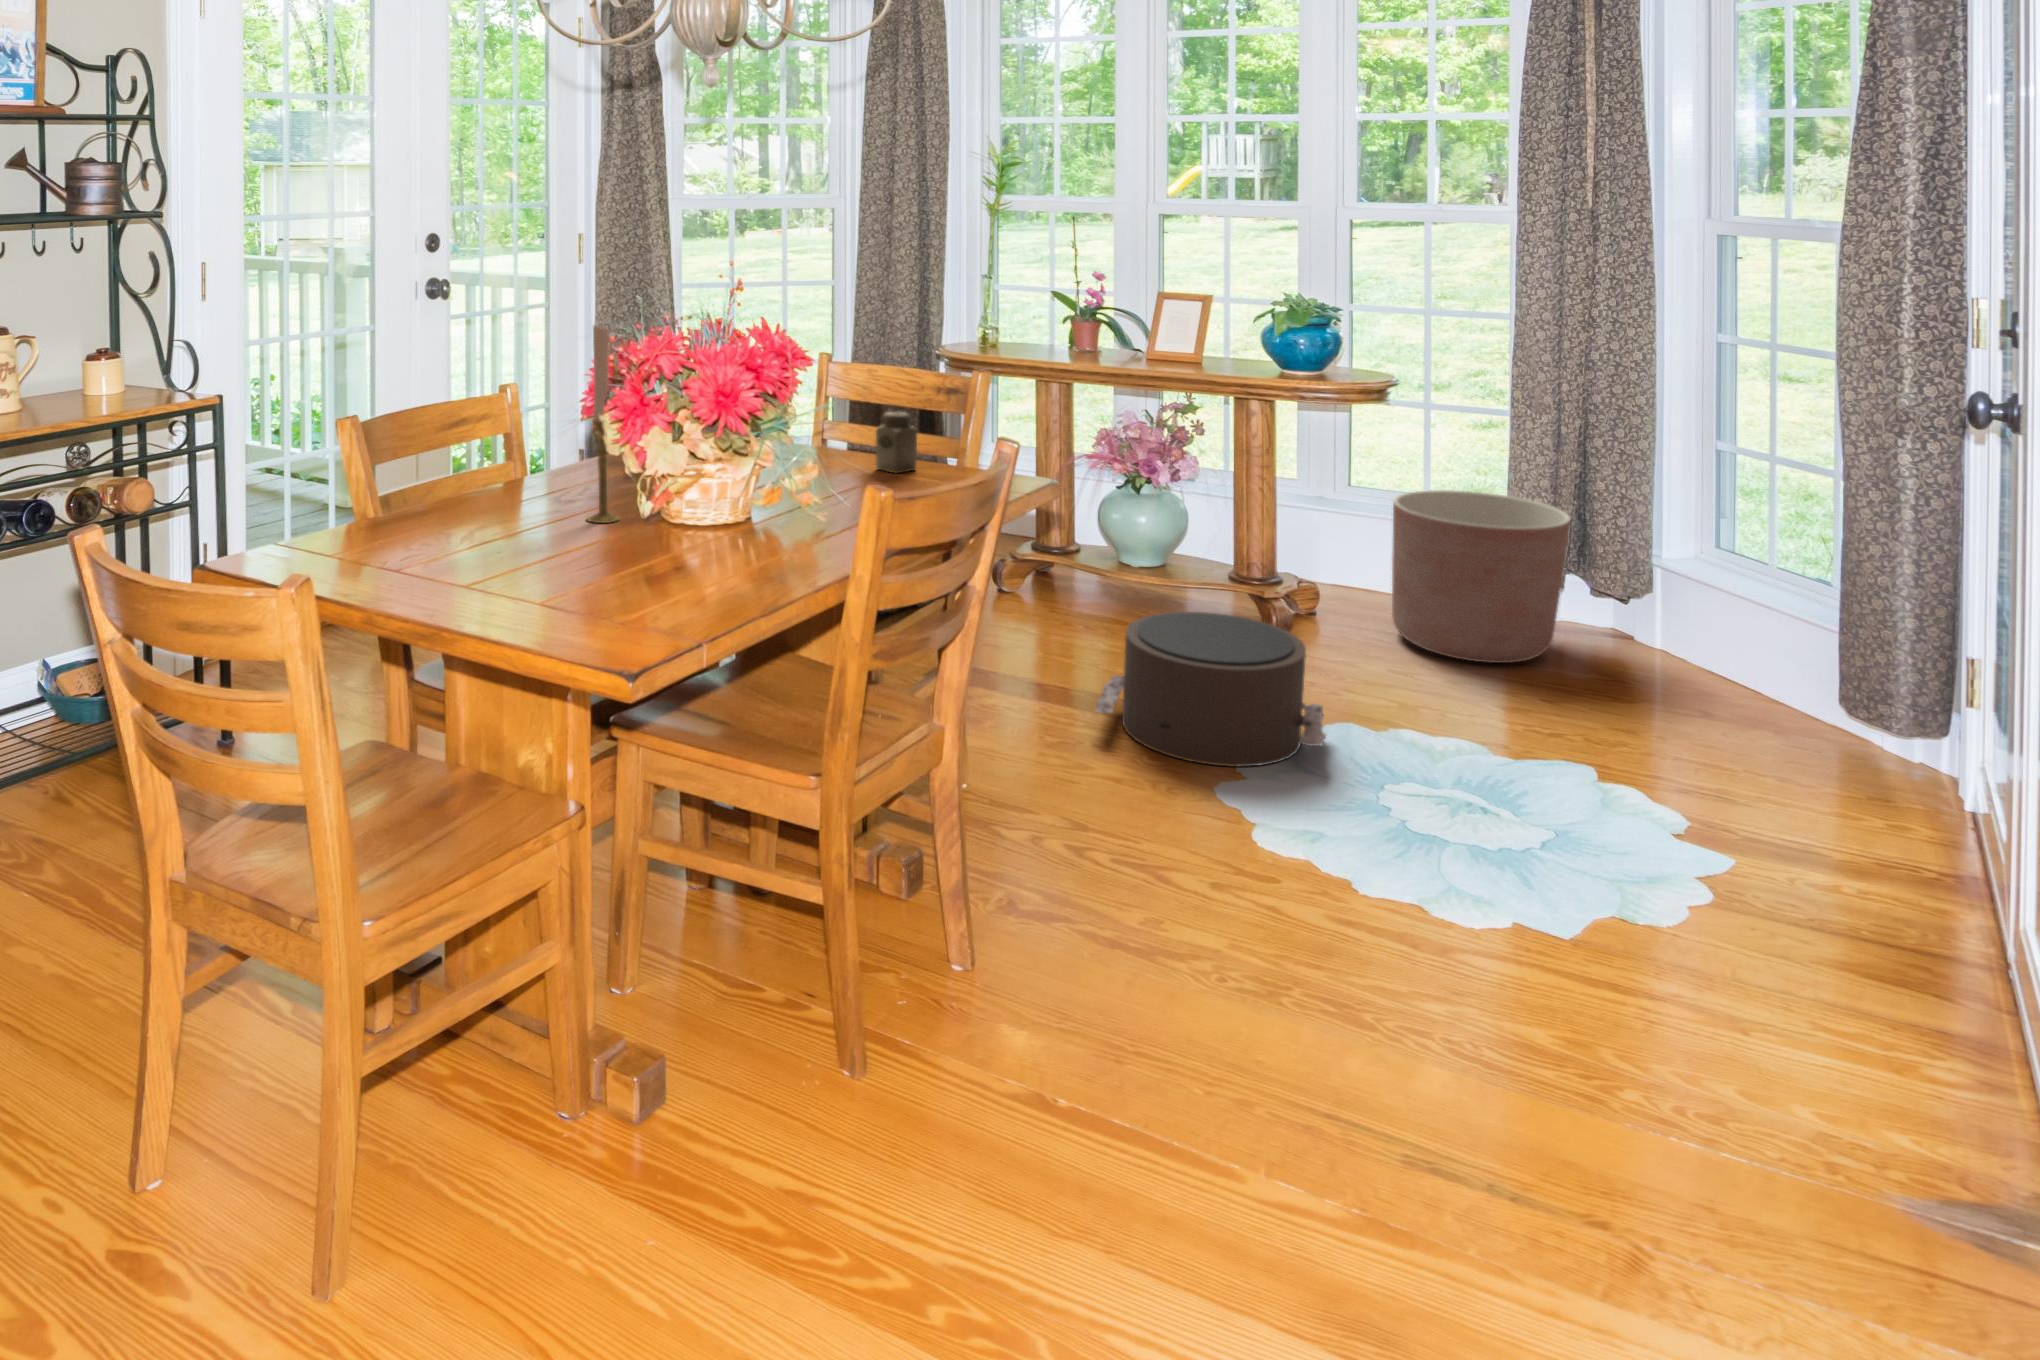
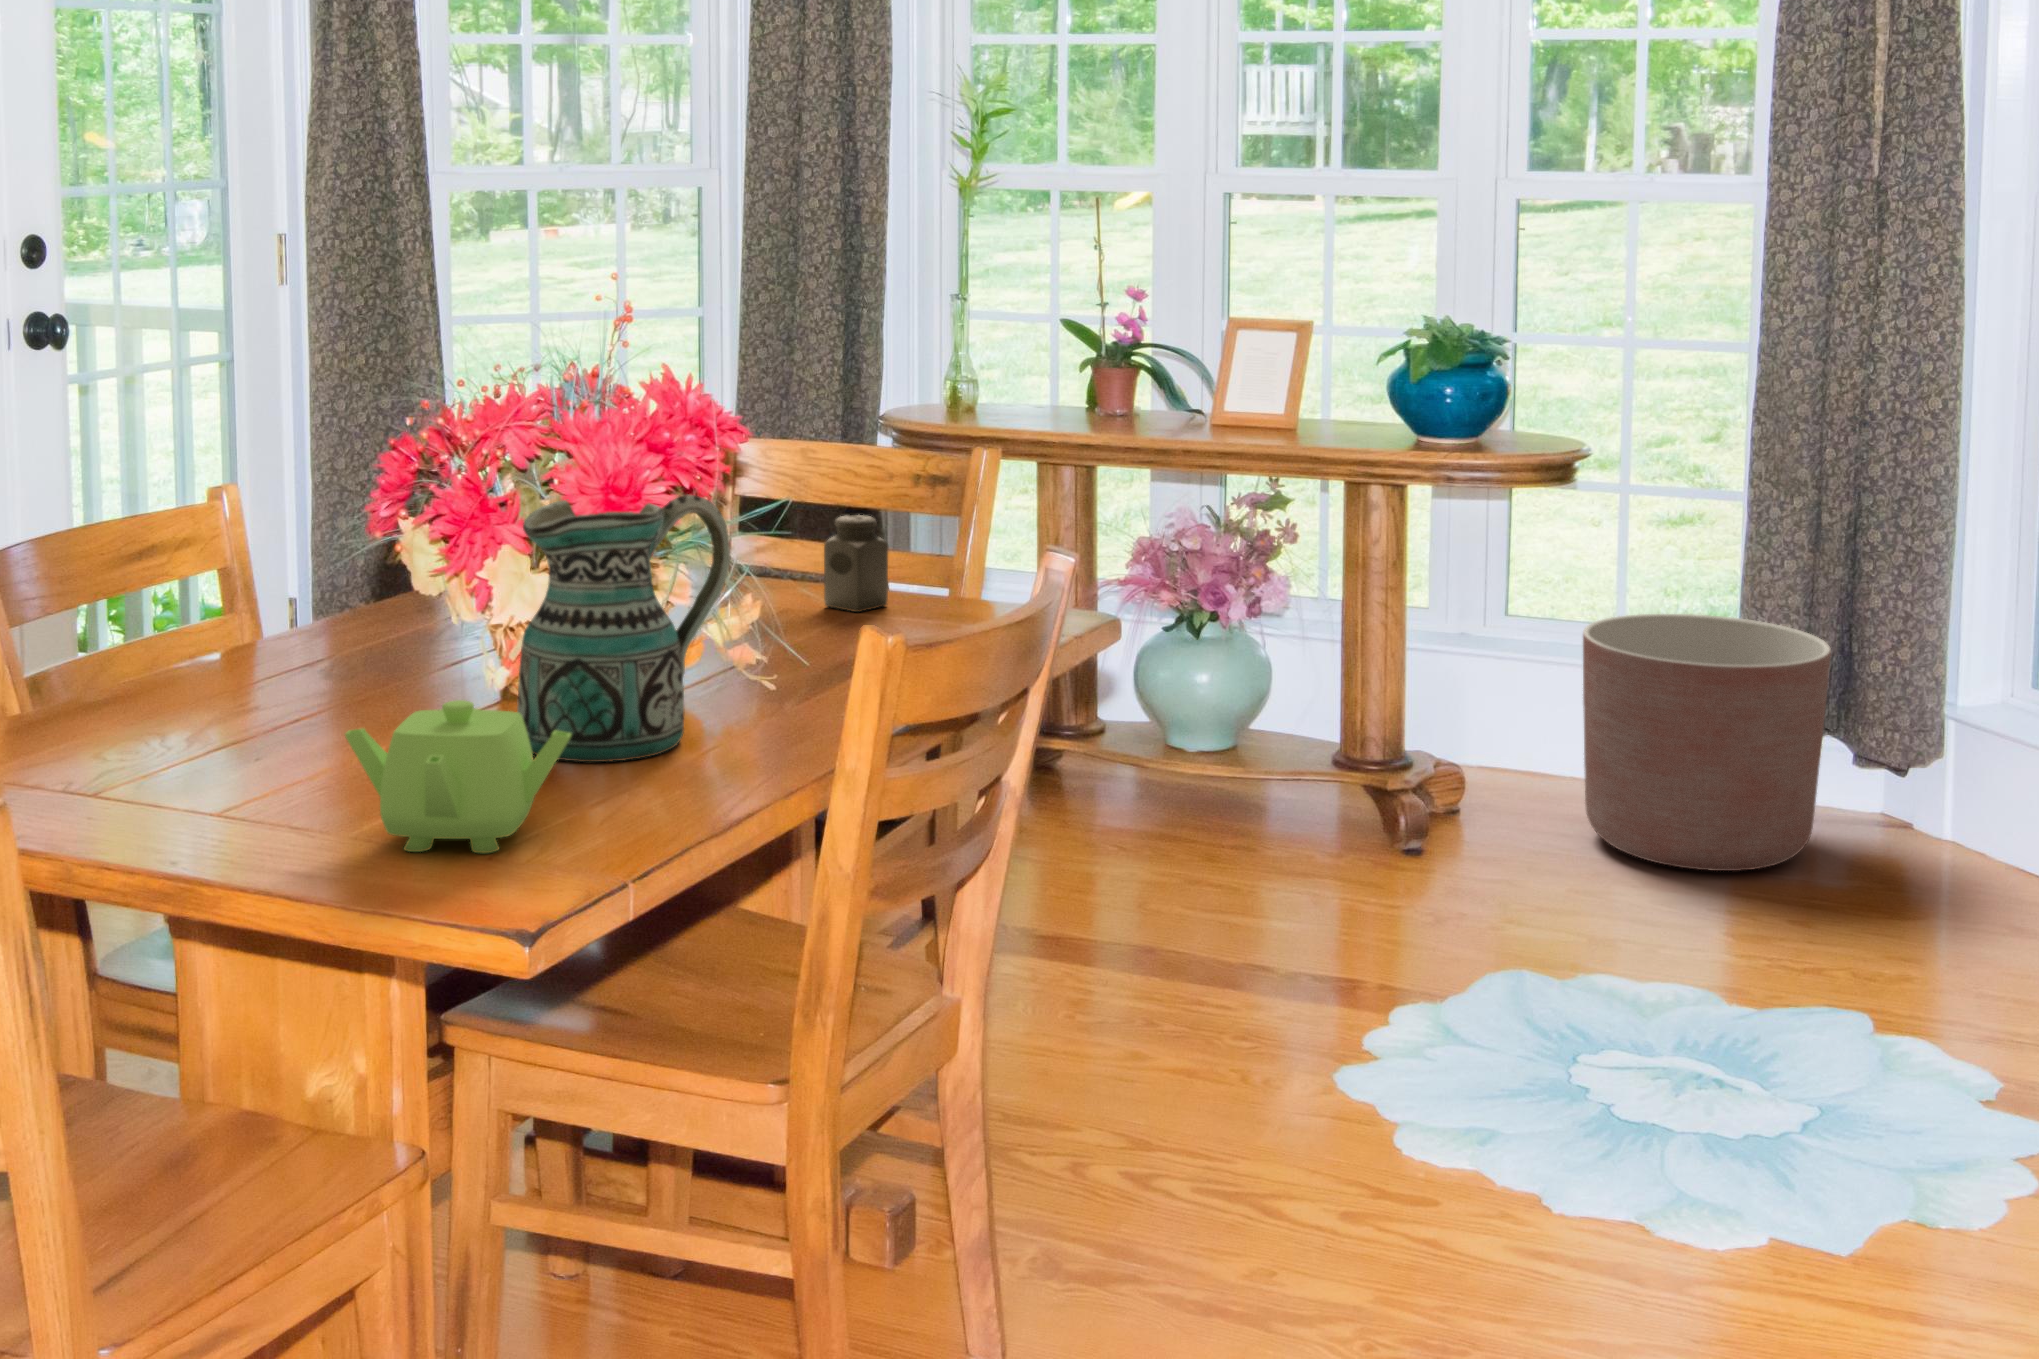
candlestick: present [587,325,619,523] -> none [383,386,438,705]
ceramic pitcher: none [660,395,799,566] -> present [517,495,730,762]
teapot: none [534,524,677,624] -> present [345,700,572,854]
pouf: present [1096,612,1326,767] -> none [1160,813,1502,1046]

